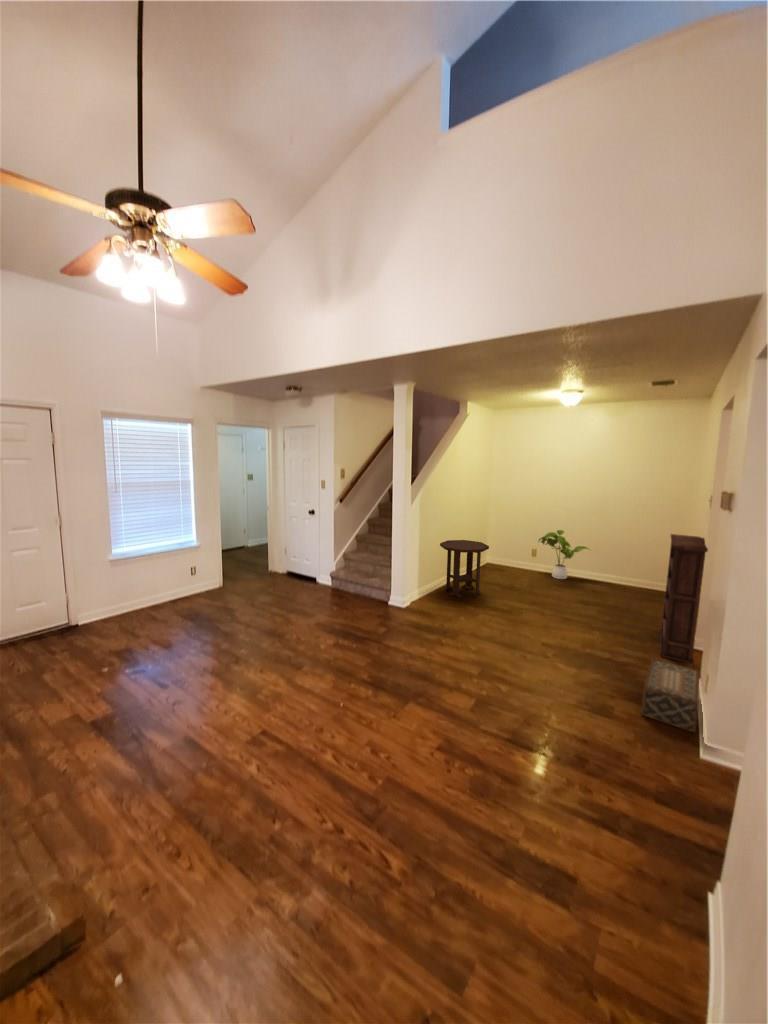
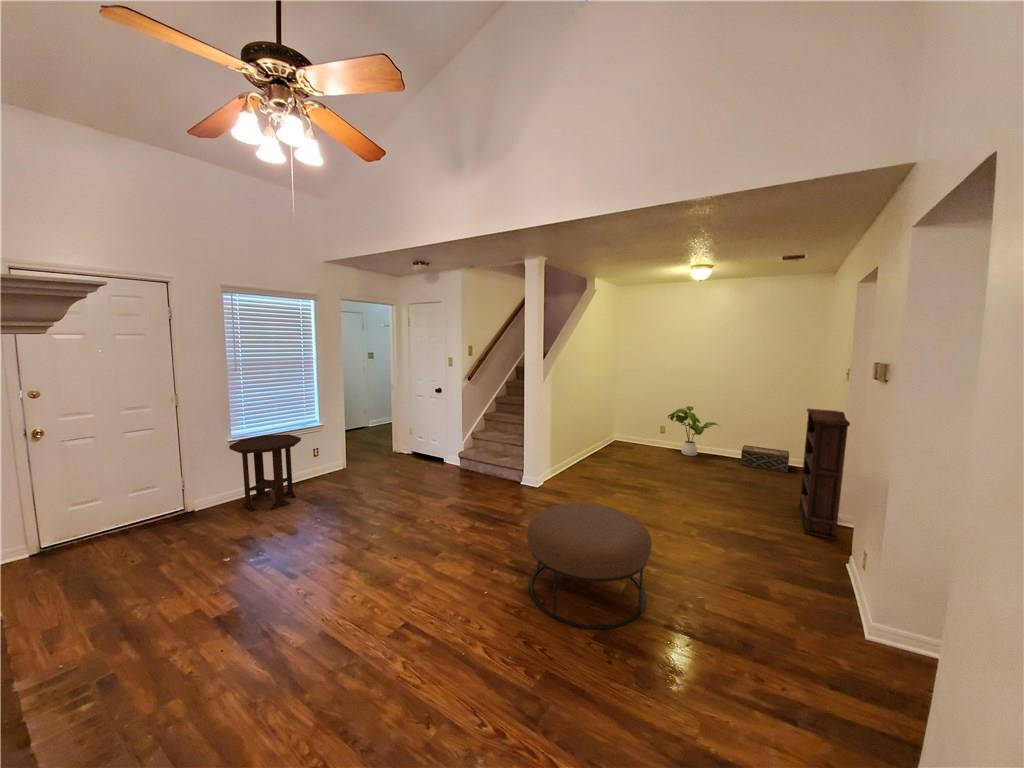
side table: present [440,540,489,598] -> present [229,435,301,511]
ottoman: none [381,622,499,741] -> present [527,503,652,629]
woven basket: present [641,658,699,732] -> present [741,445,789,472]

